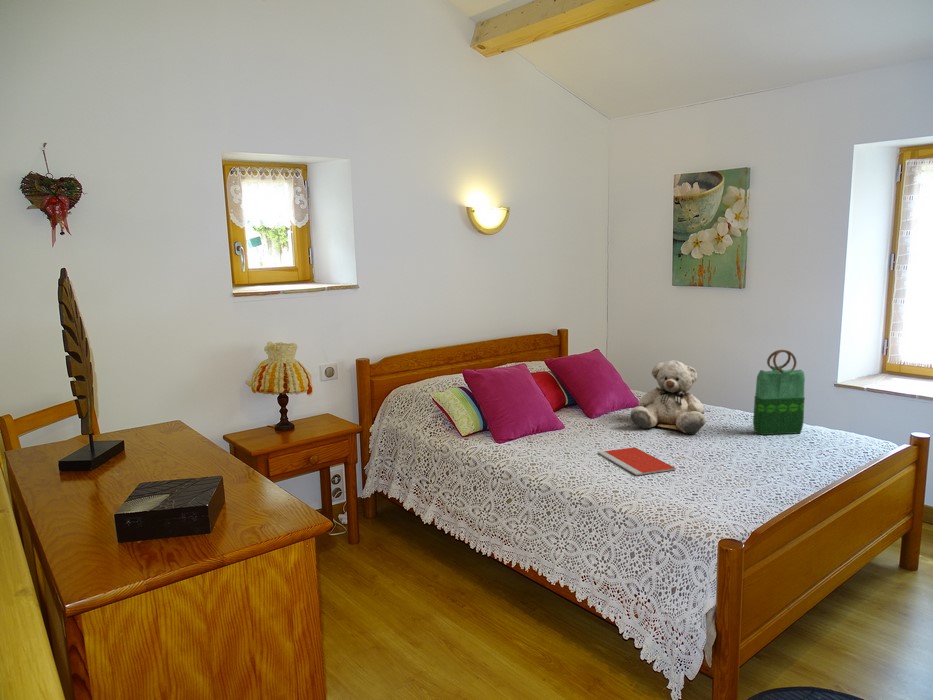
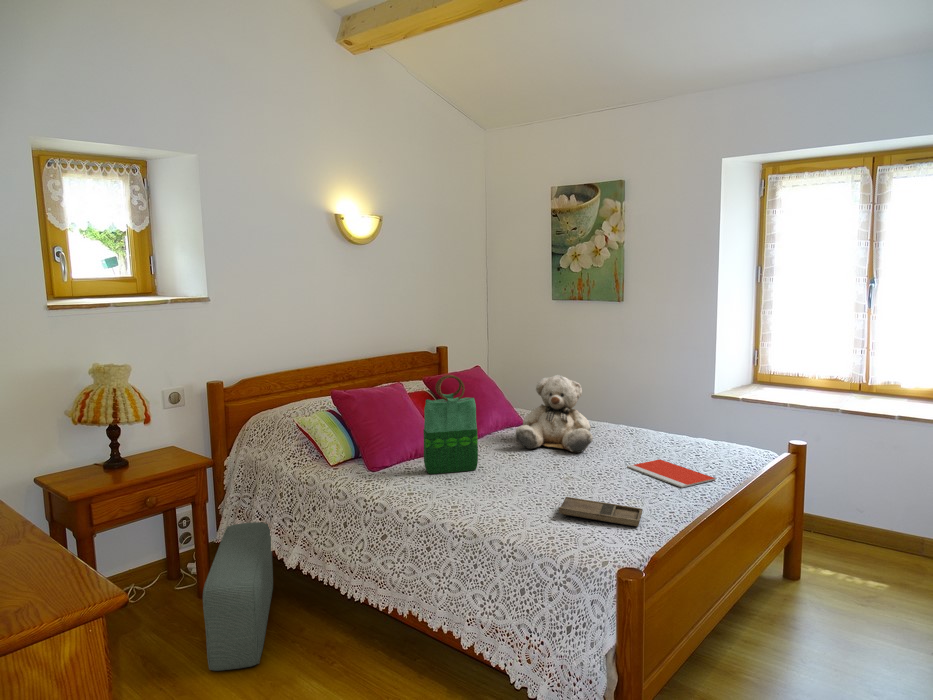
tote bag: present [753,350,805,435] -> present [424,375,478,474]
notebook: present [598,447,676,475] -> present [627,459,716,488]
tray: none [669,474,749,505] -> present [559,497,642,527]
pouf: none [356,482,410,603] -> present [203,522,273,671]

